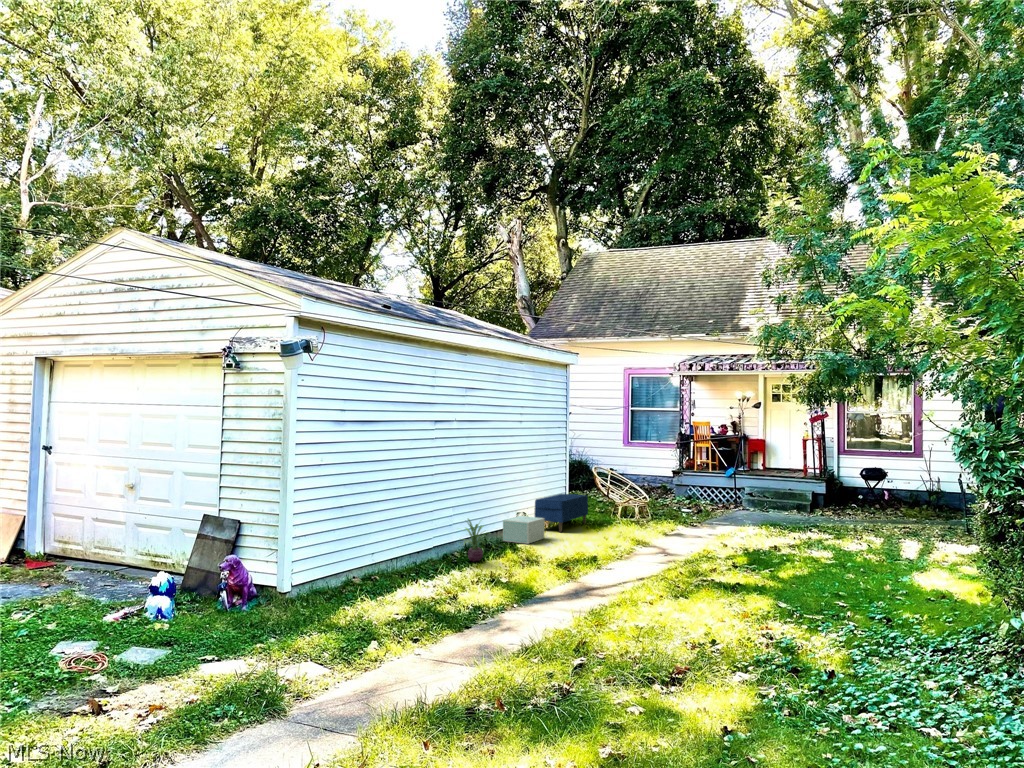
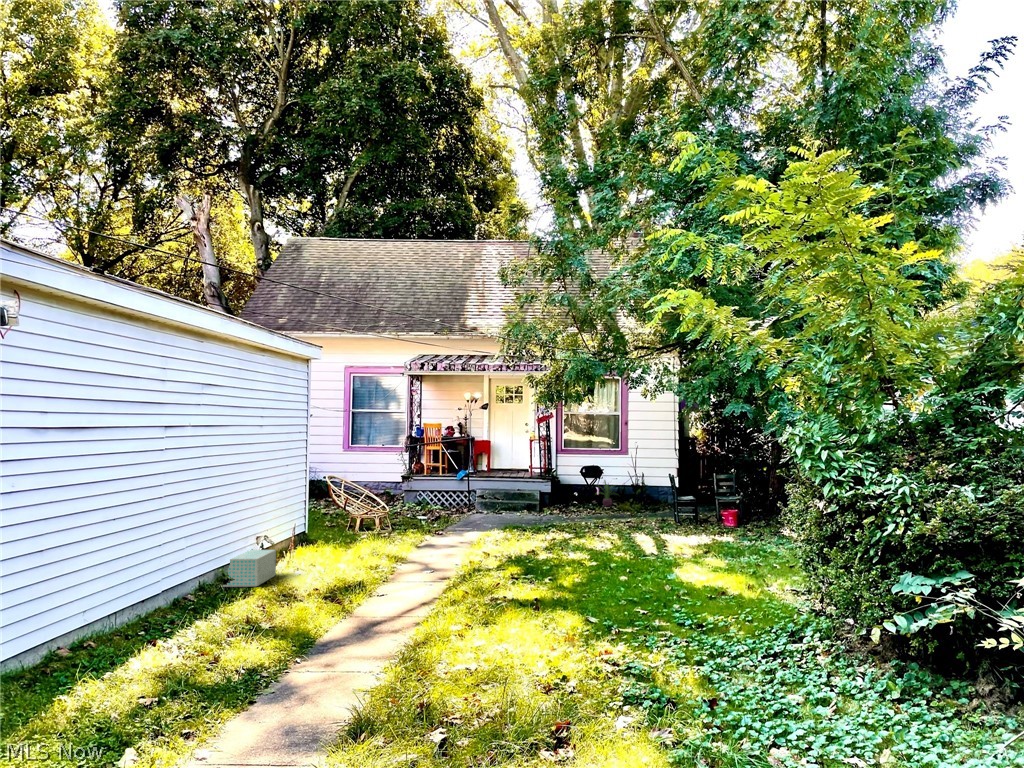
bench: present [535,494,588,532] -> none [258,514,323,564]
decorative plant: present [464,519,485,562] -> present [603,480,612,506]

